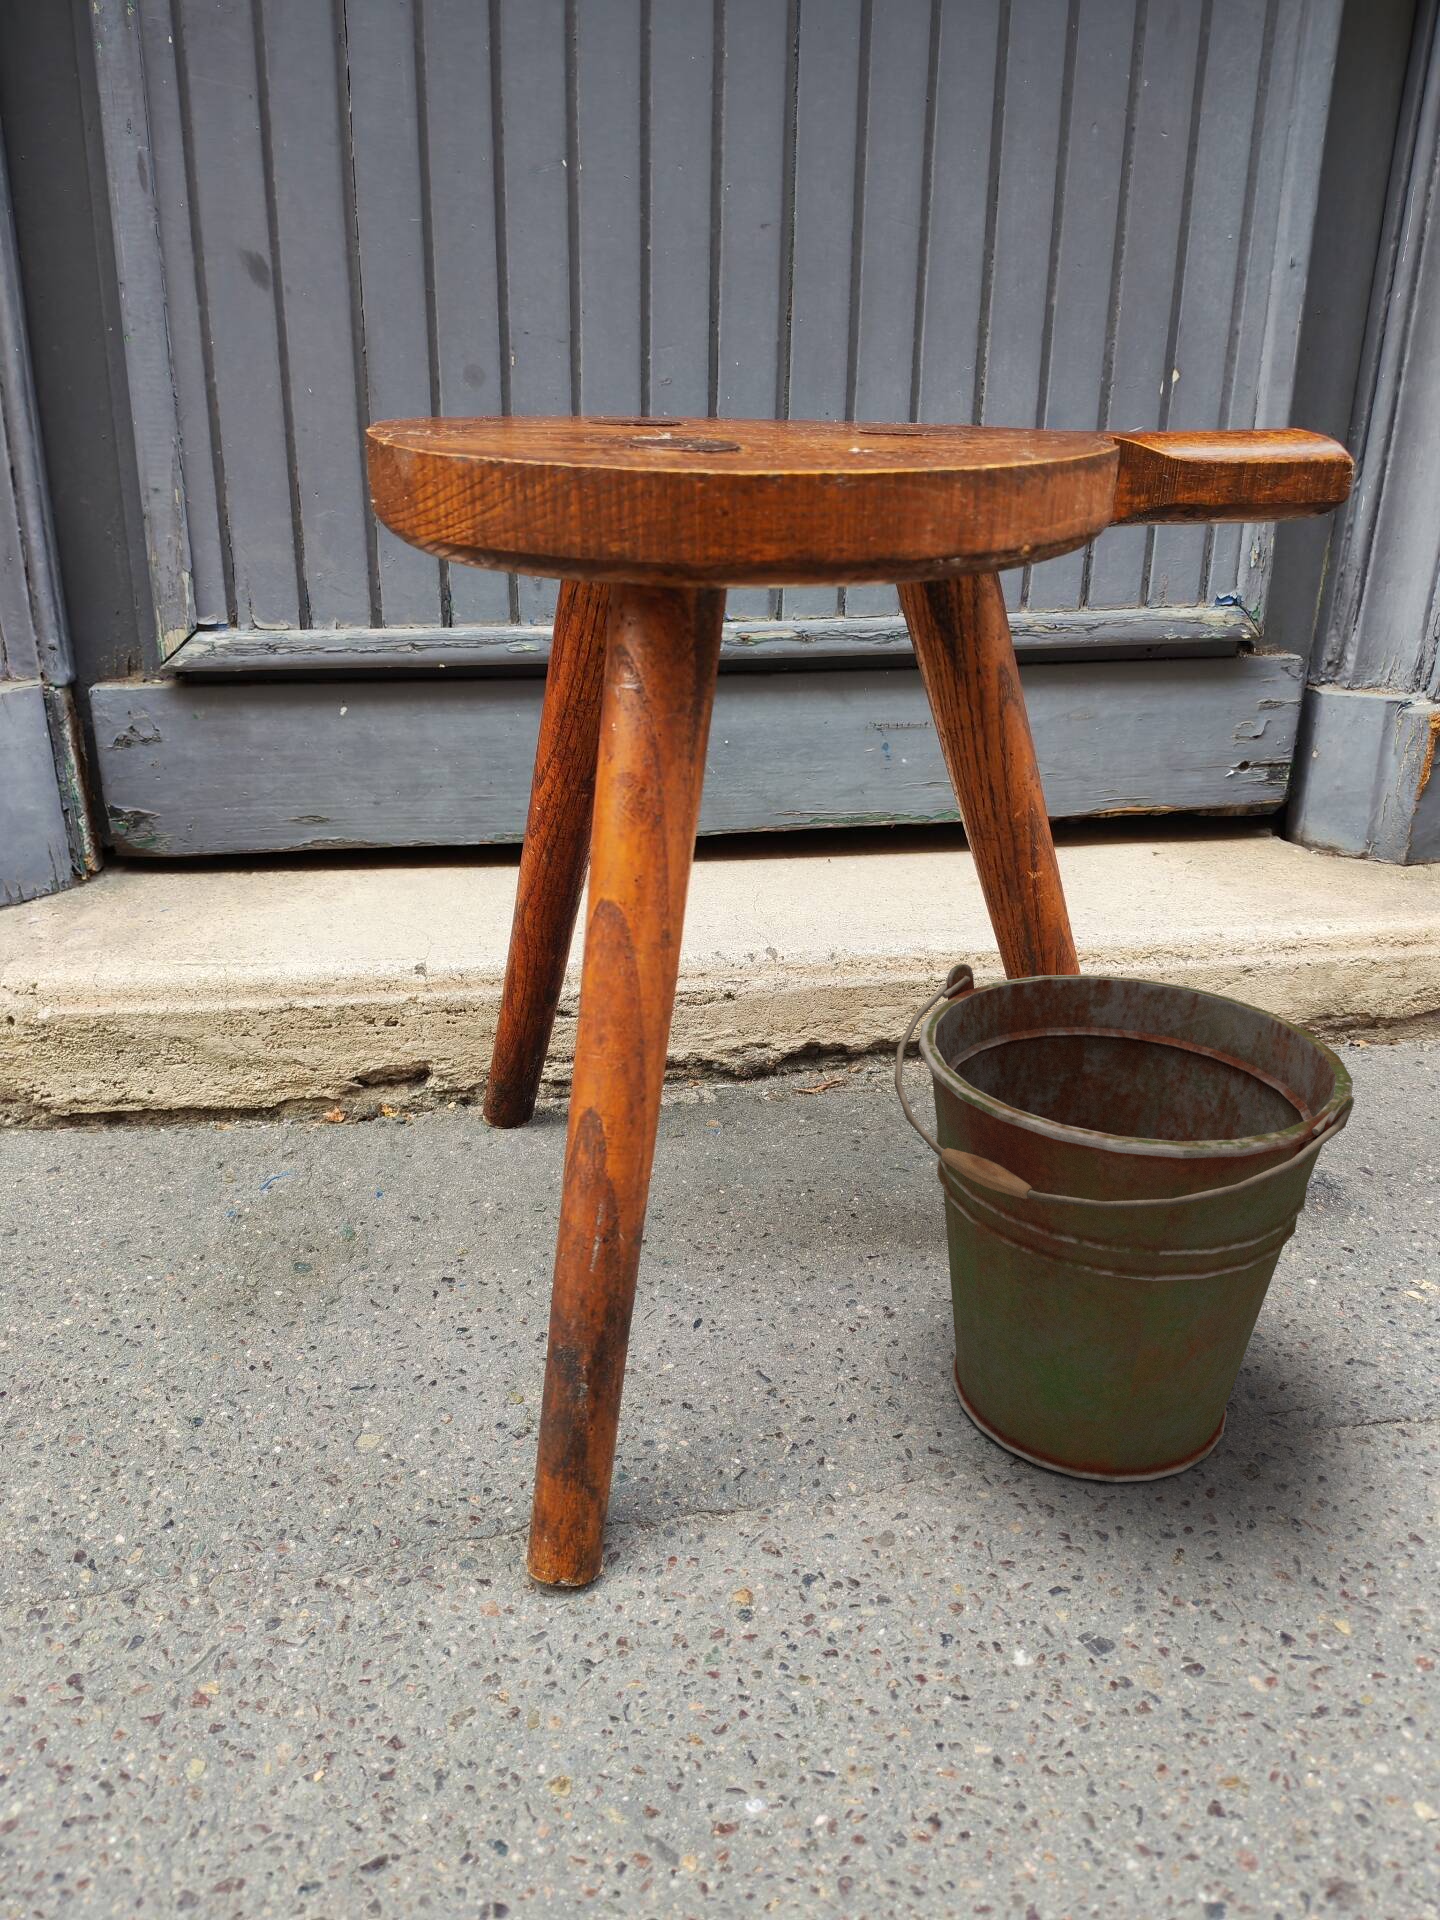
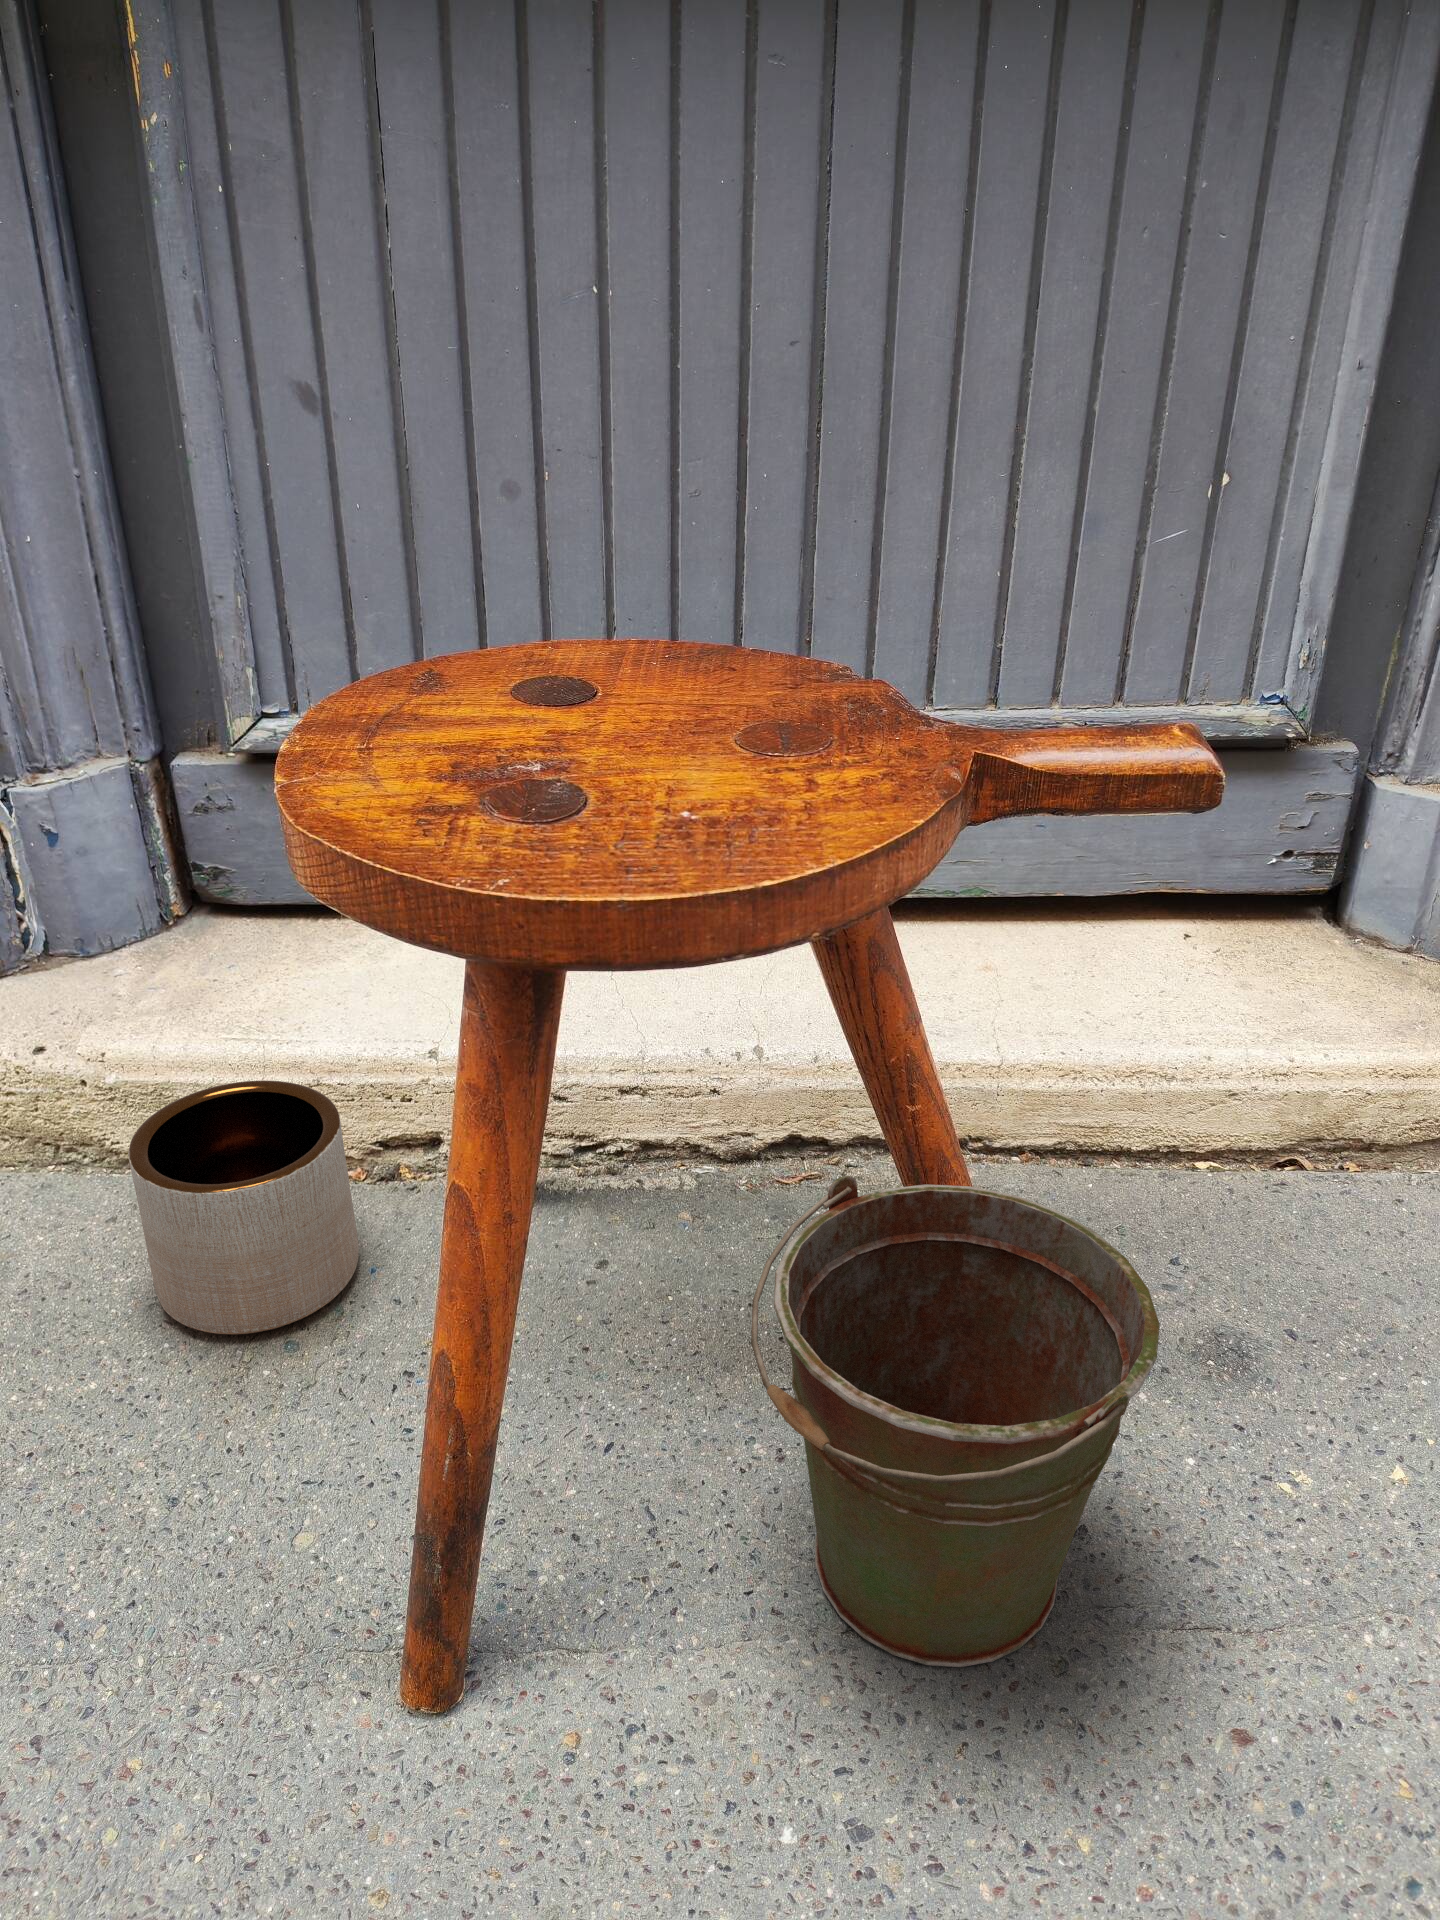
planter: none [100,983,360,1258] -> present [128,1080,359,1334]

